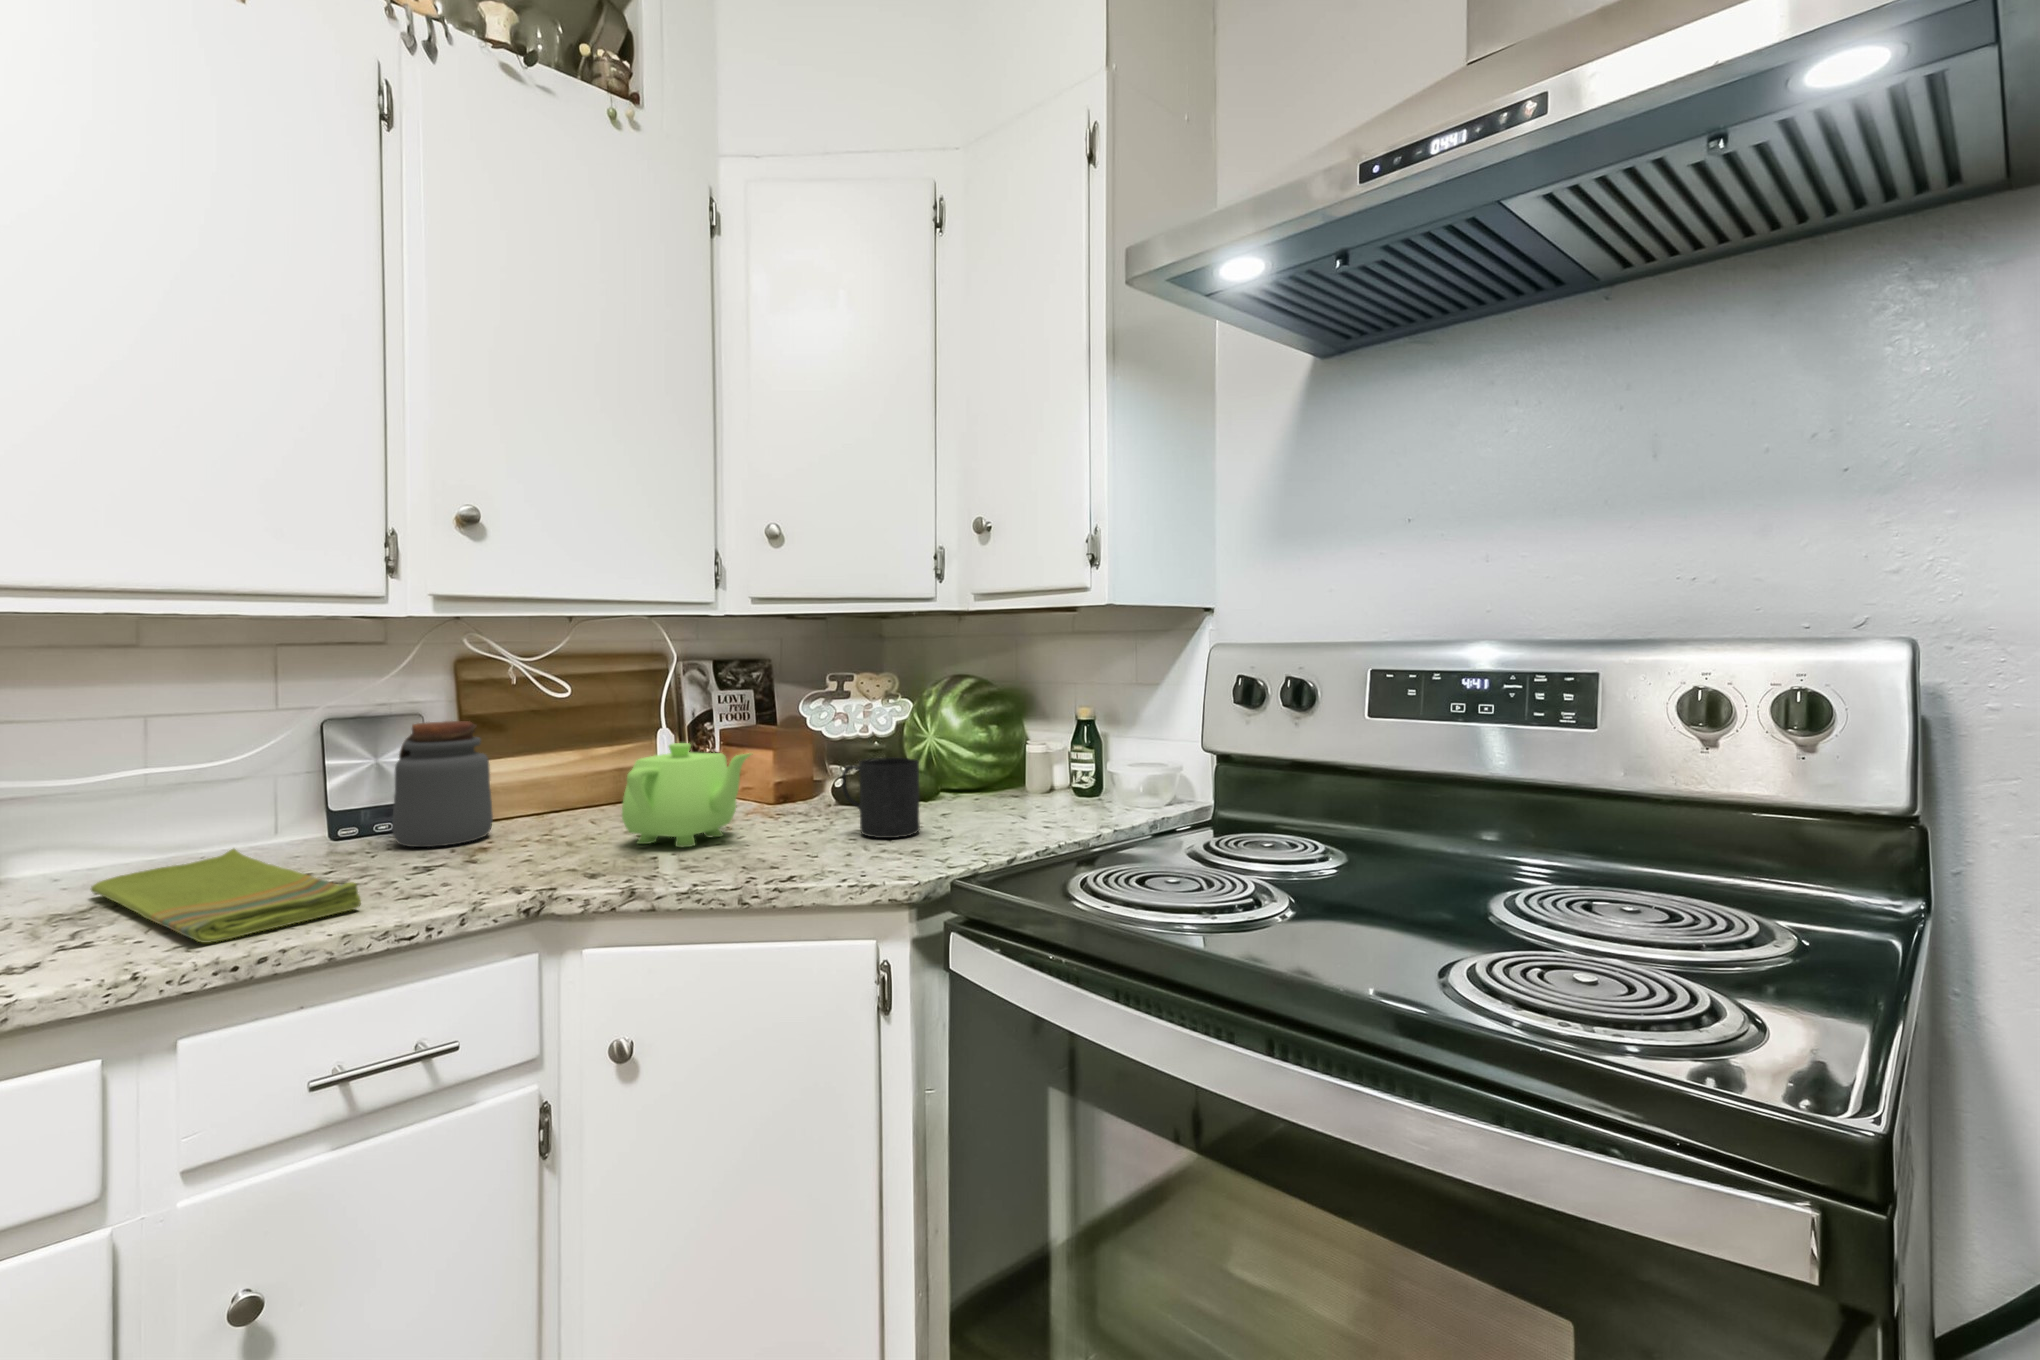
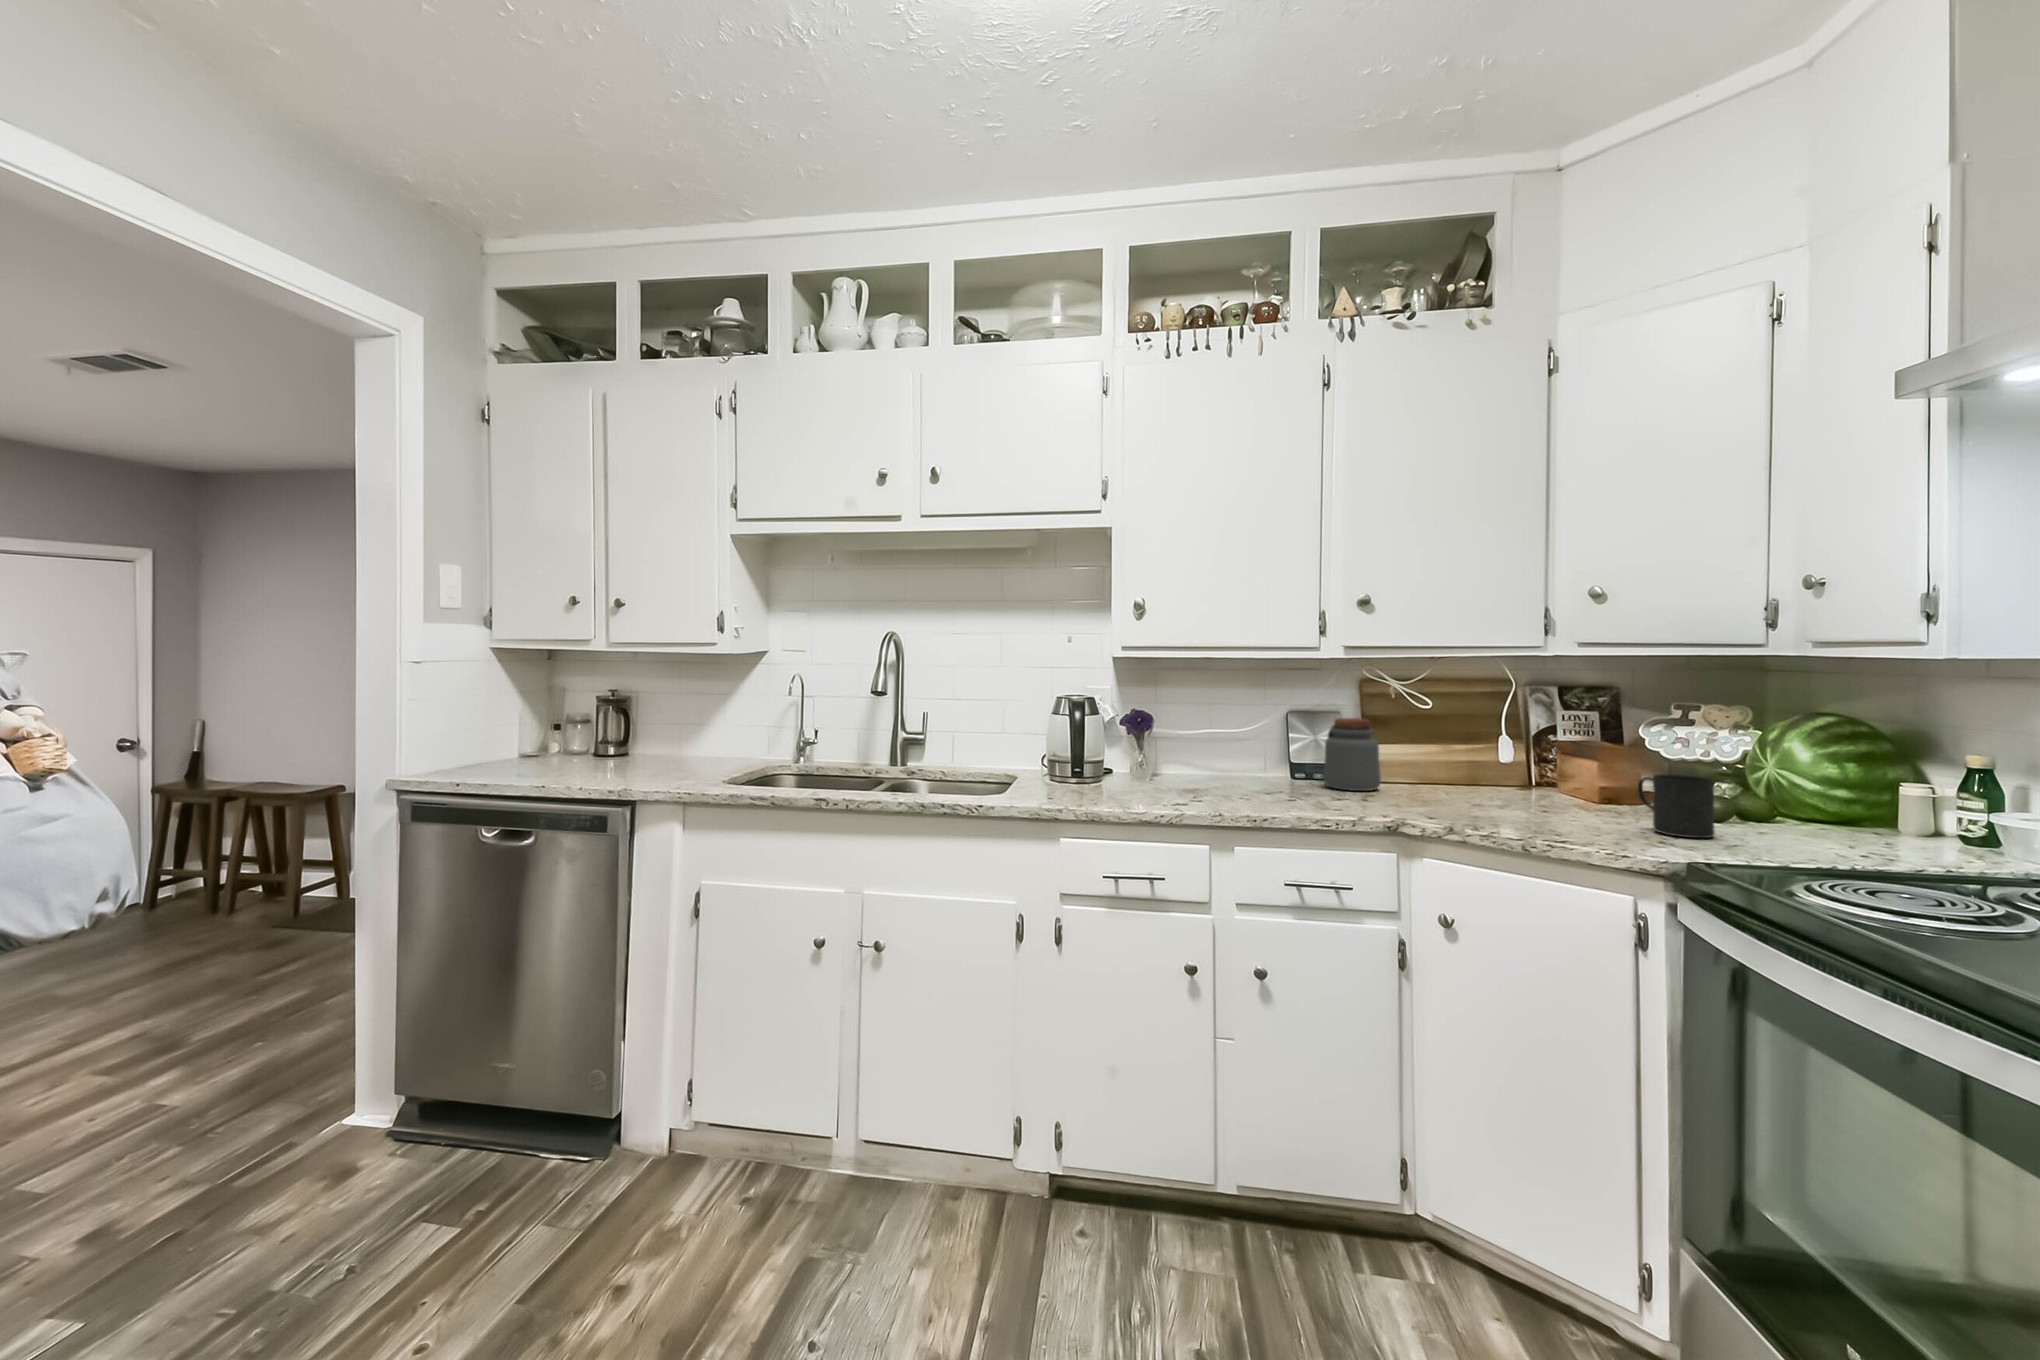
teapot: present [622,743,751,847] -> none [1459,746,1556,815]
dish towel: present [91,849,361,943] -> none [1195,773,1306,809]

